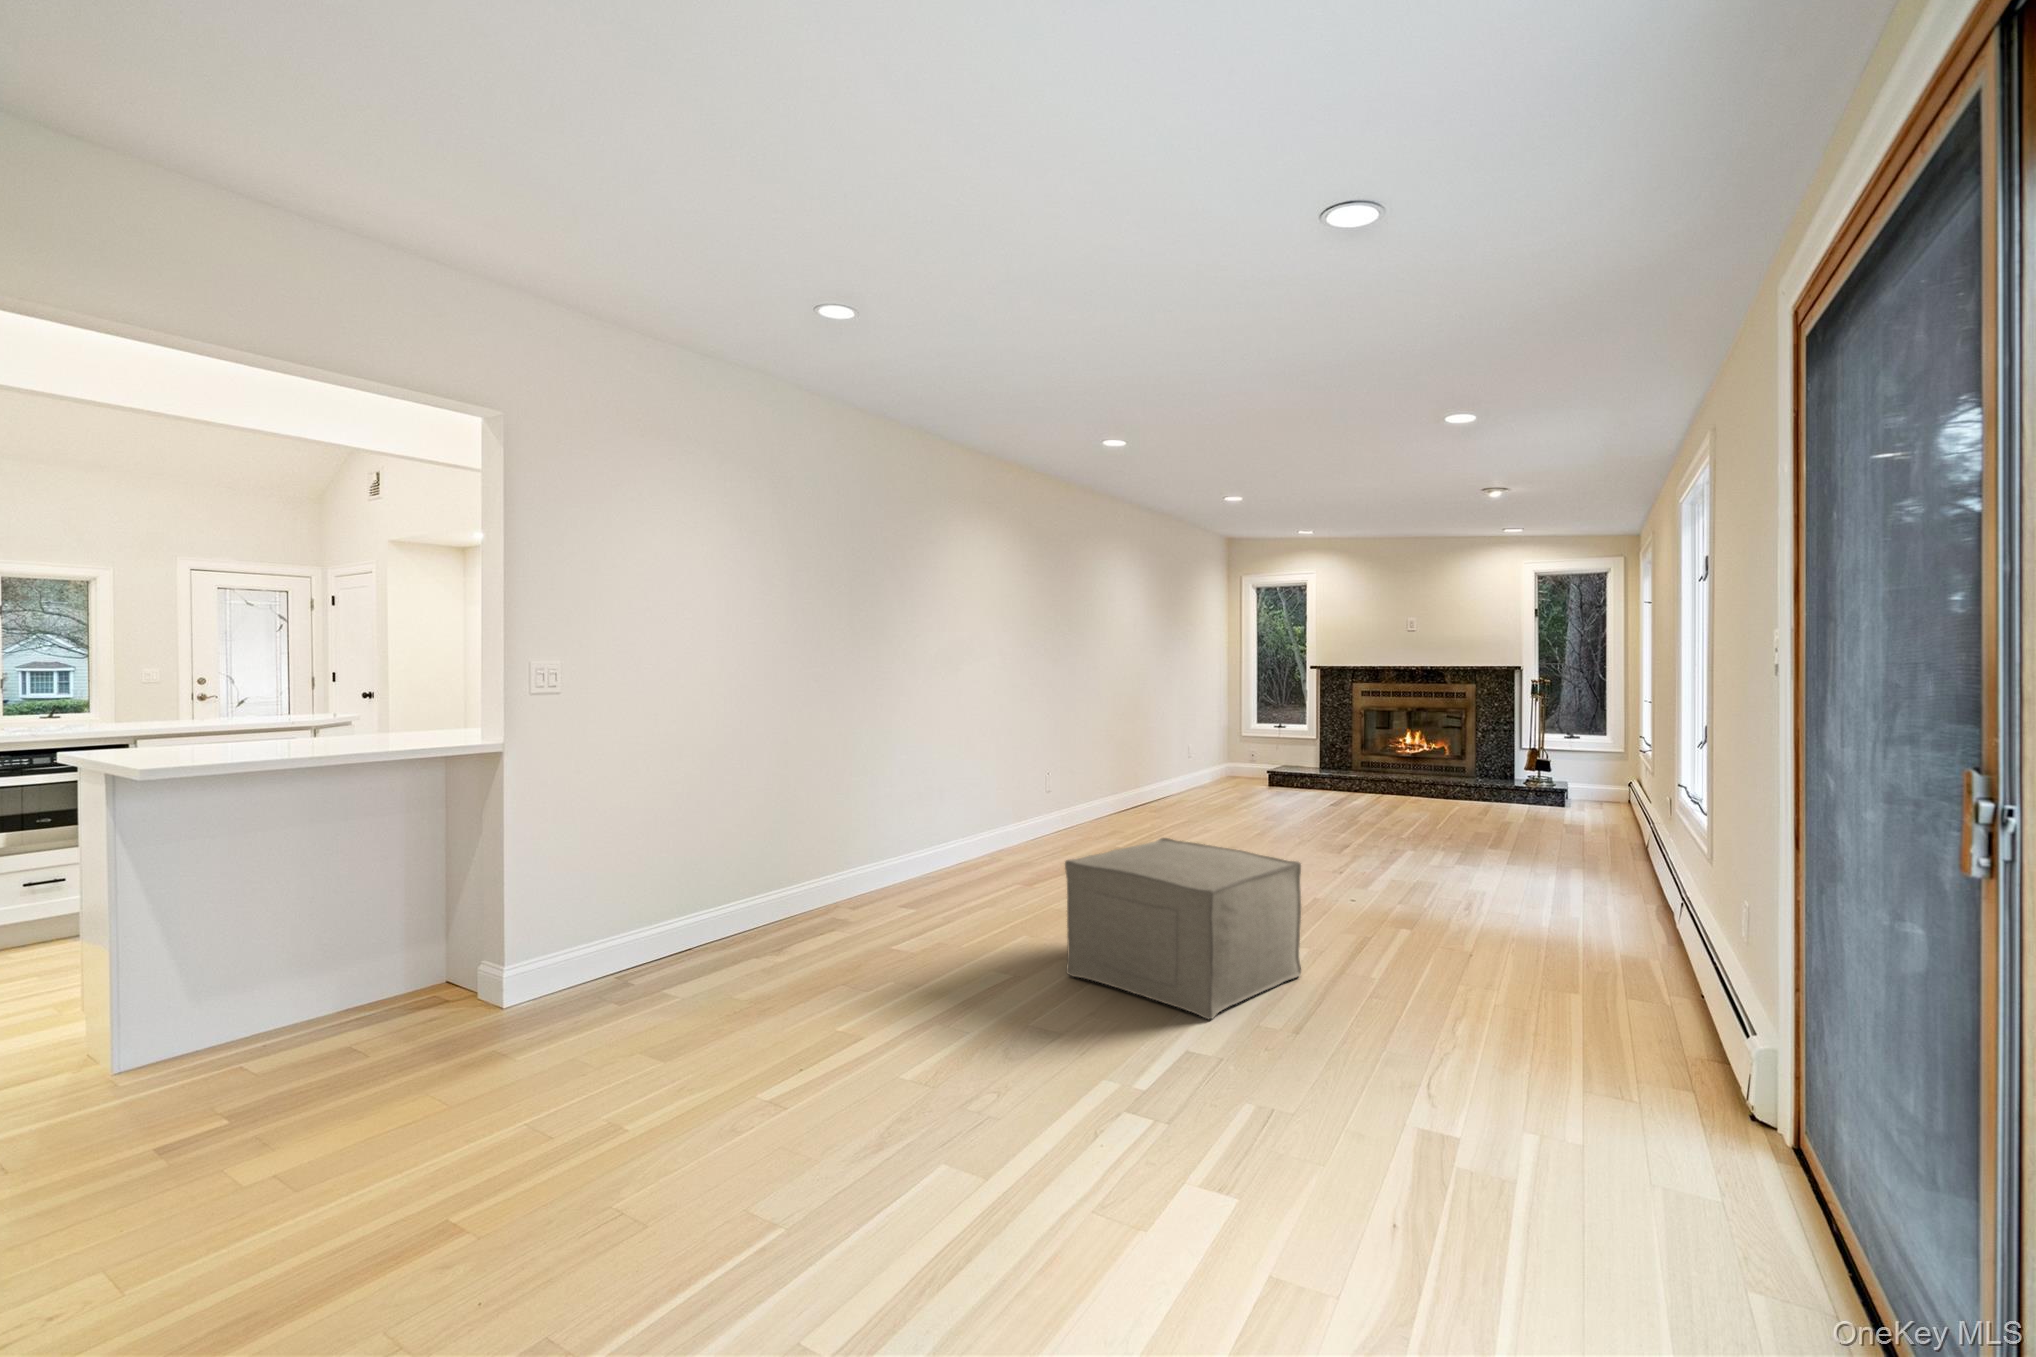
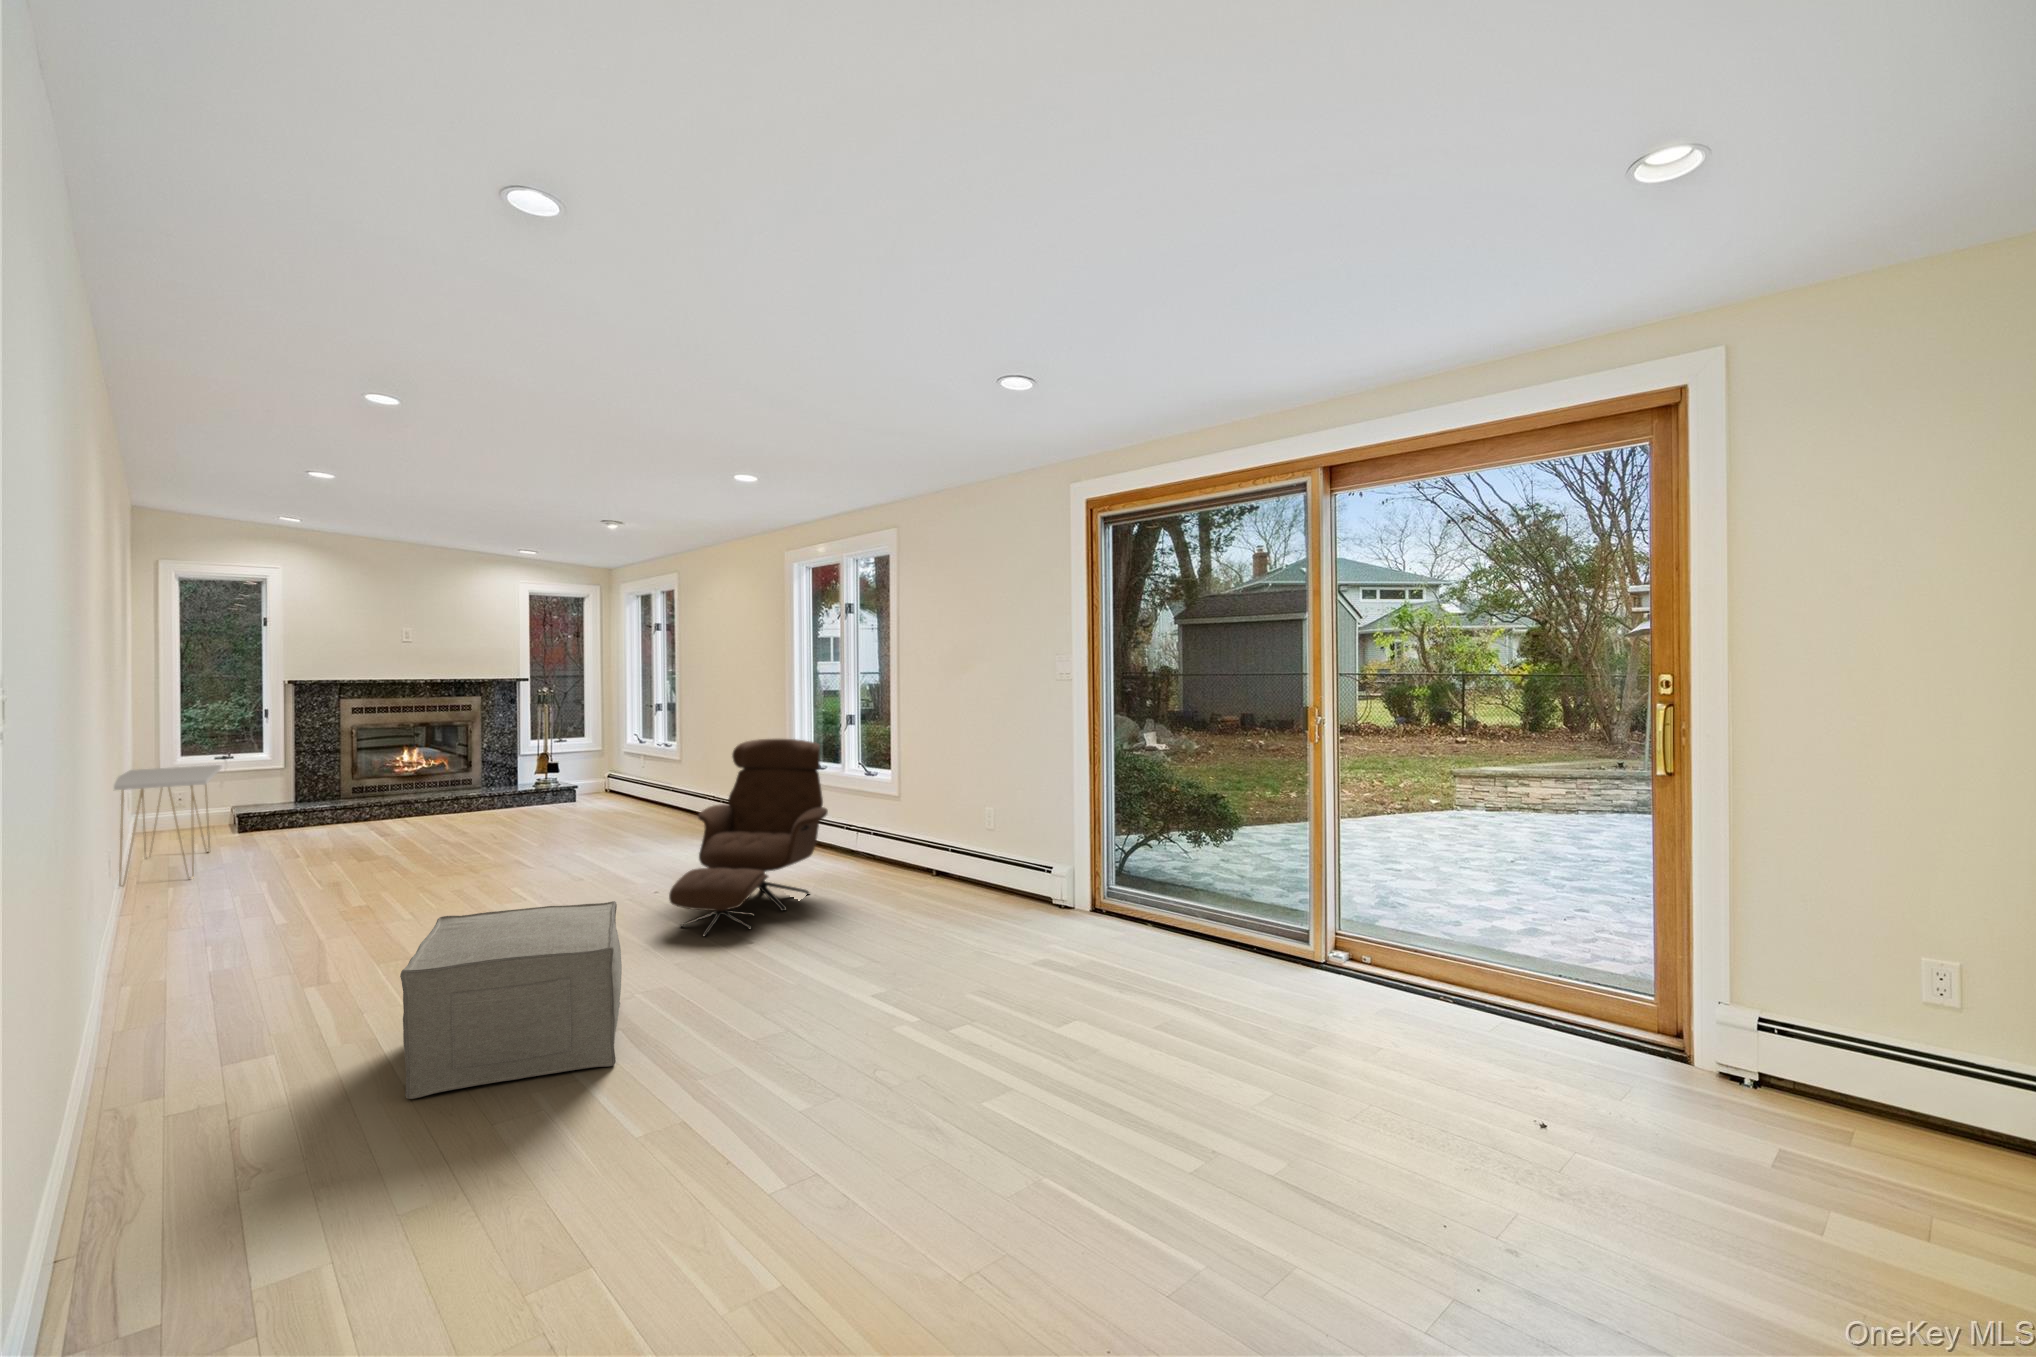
console table: none [1152,722,1241,808] -> present [114,765,221,887]
lounge chair: none [1451,723,1736,966] -> present [669,739,828,936]

